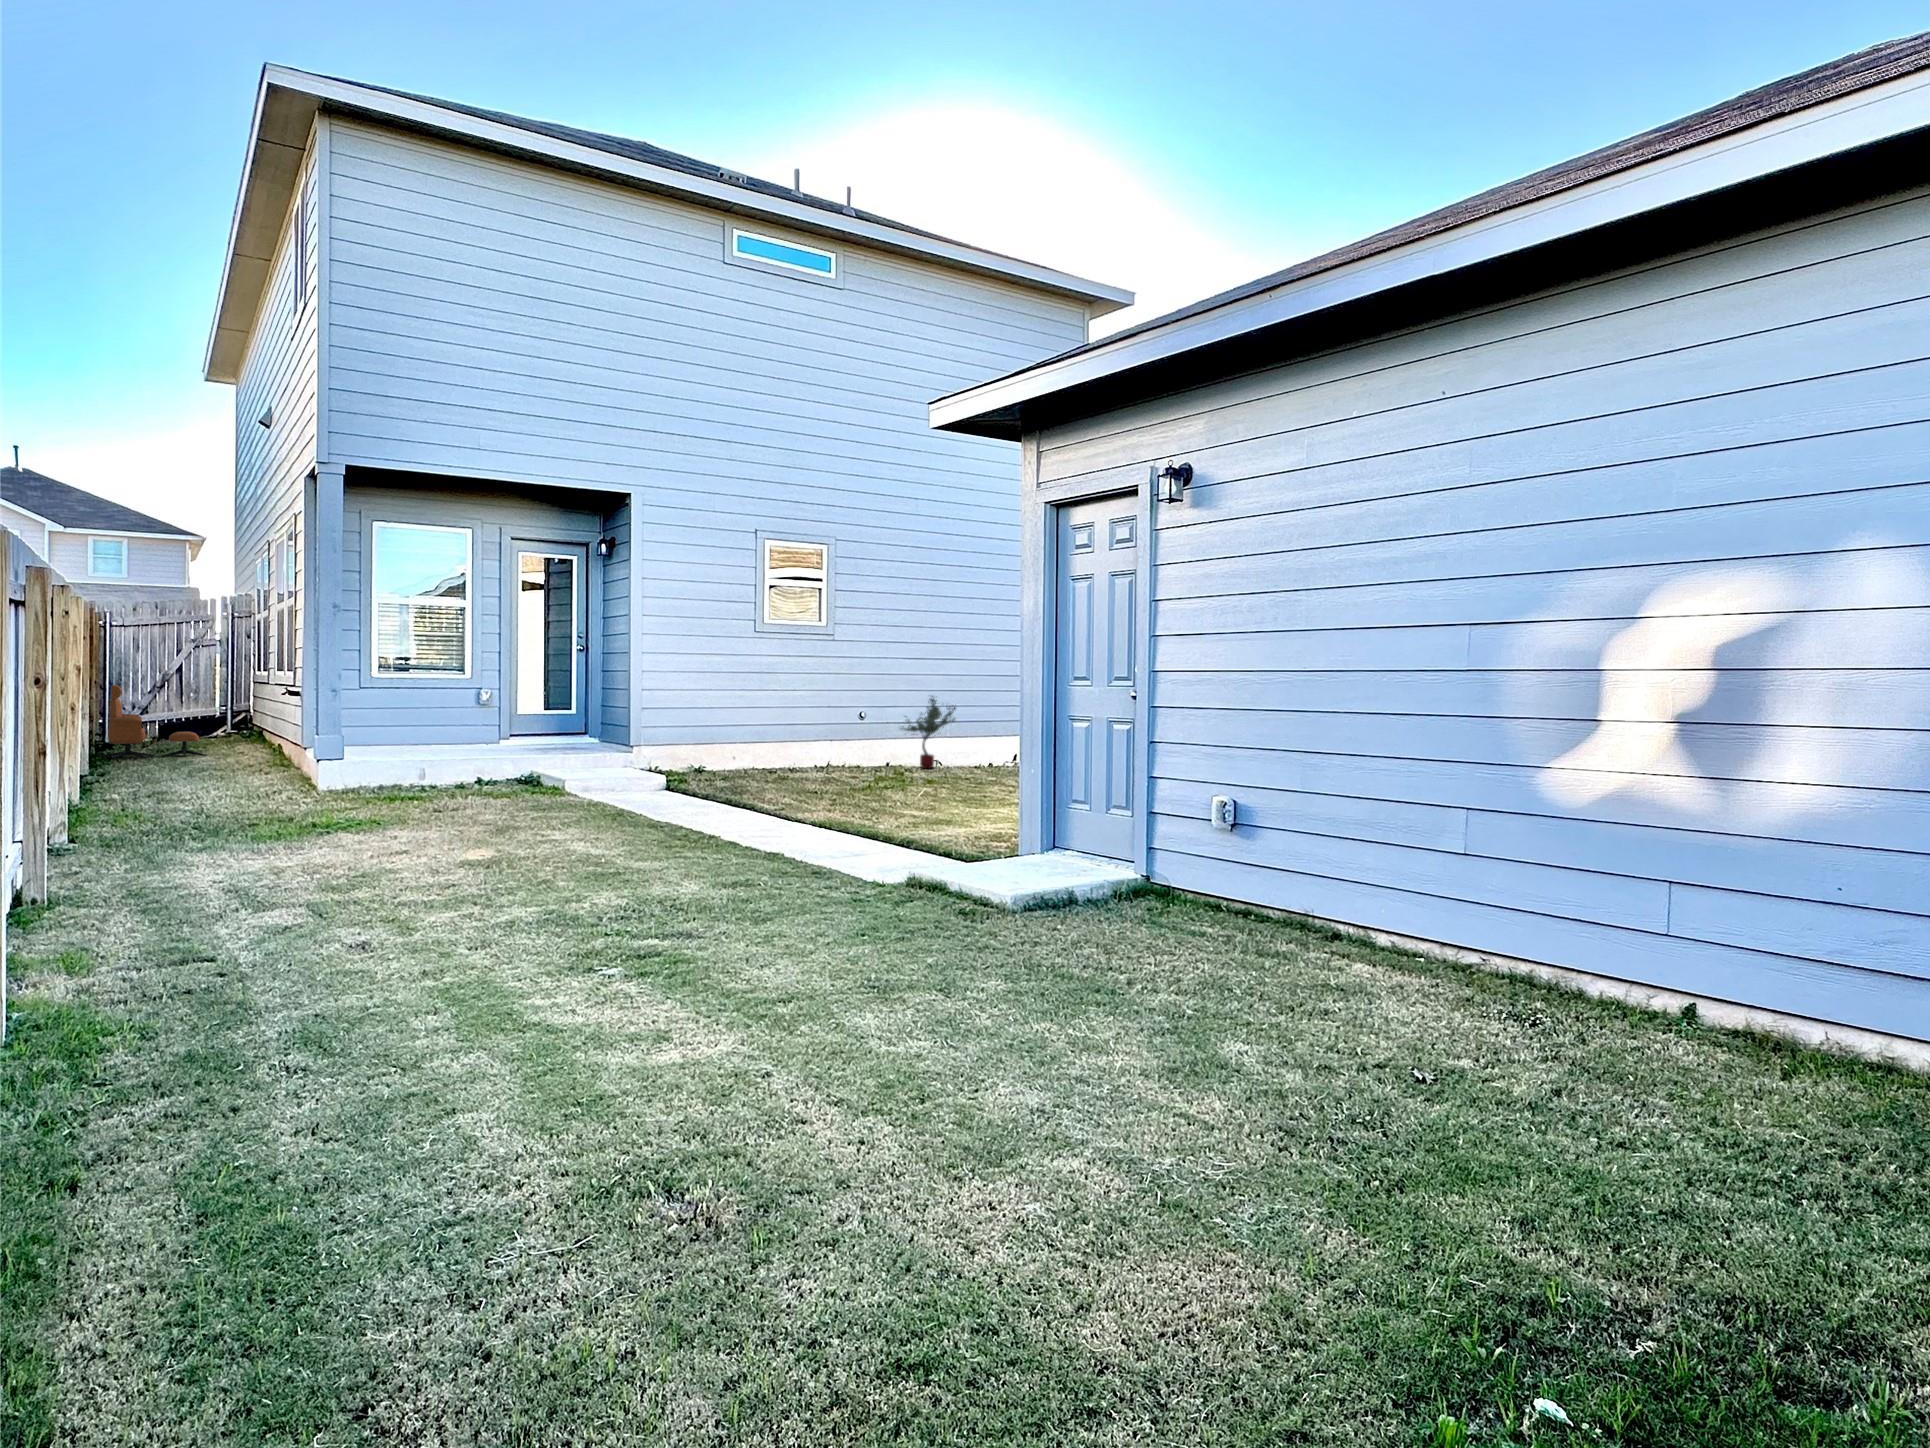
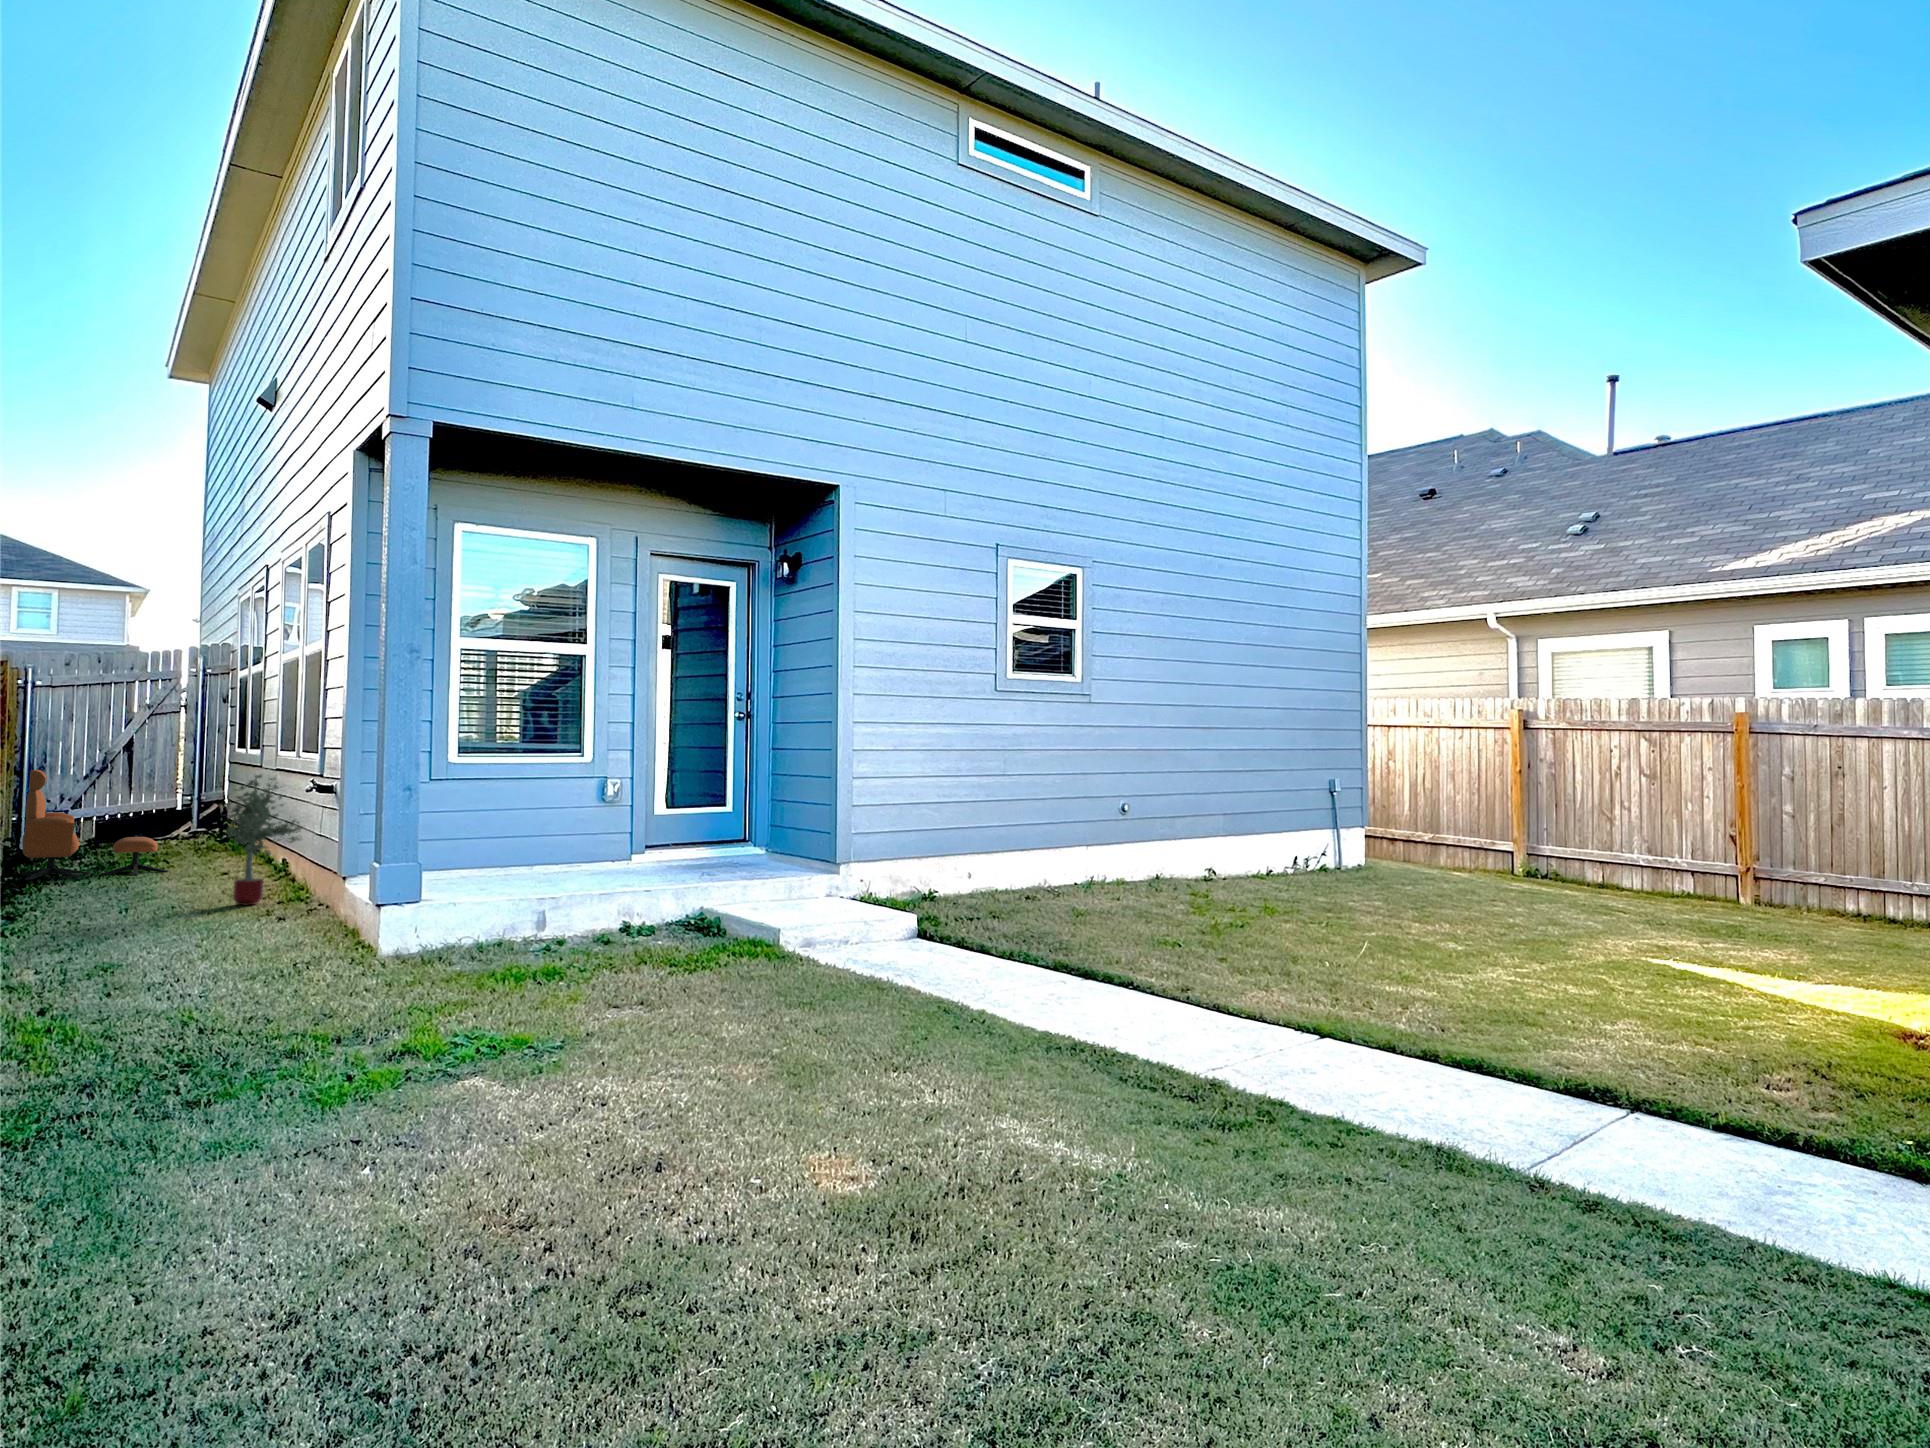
potted tree: present [901,696,956,769] -> present [226,775,303,905]

